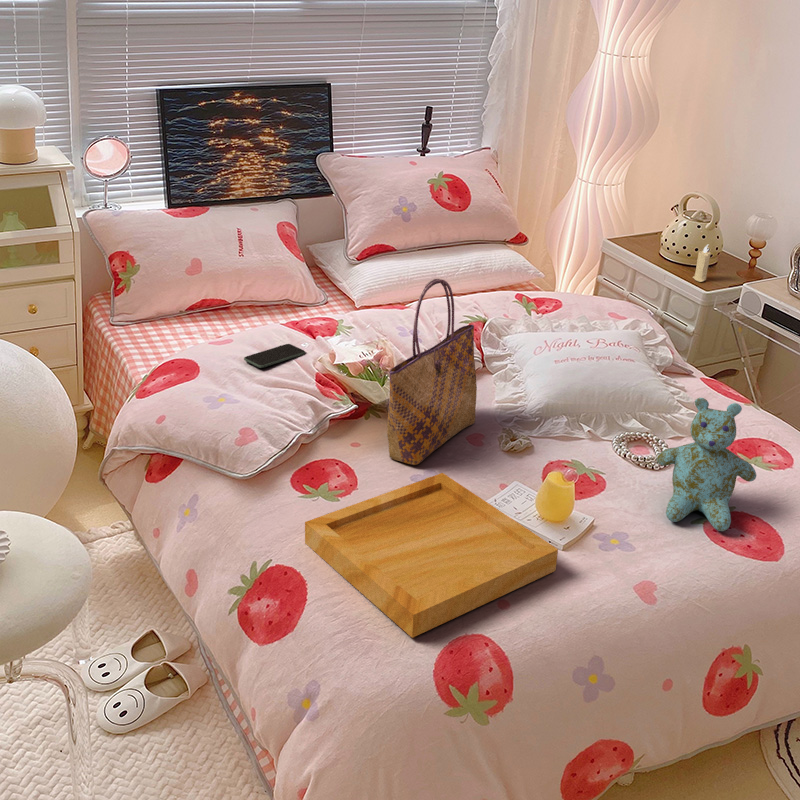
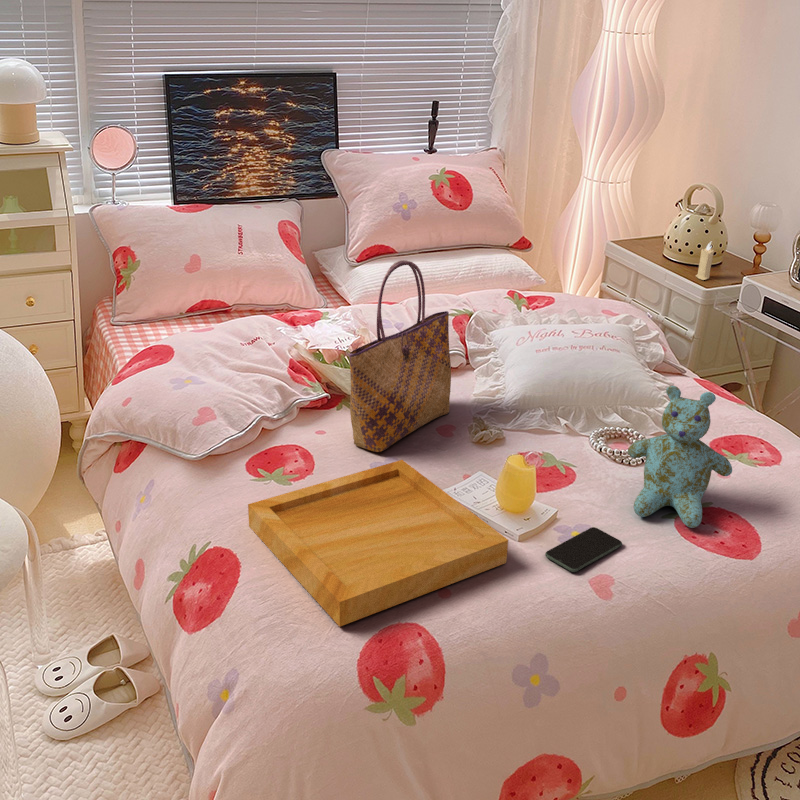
smartphone: present [244,344,305,368] -> present [545,527,622,572]

